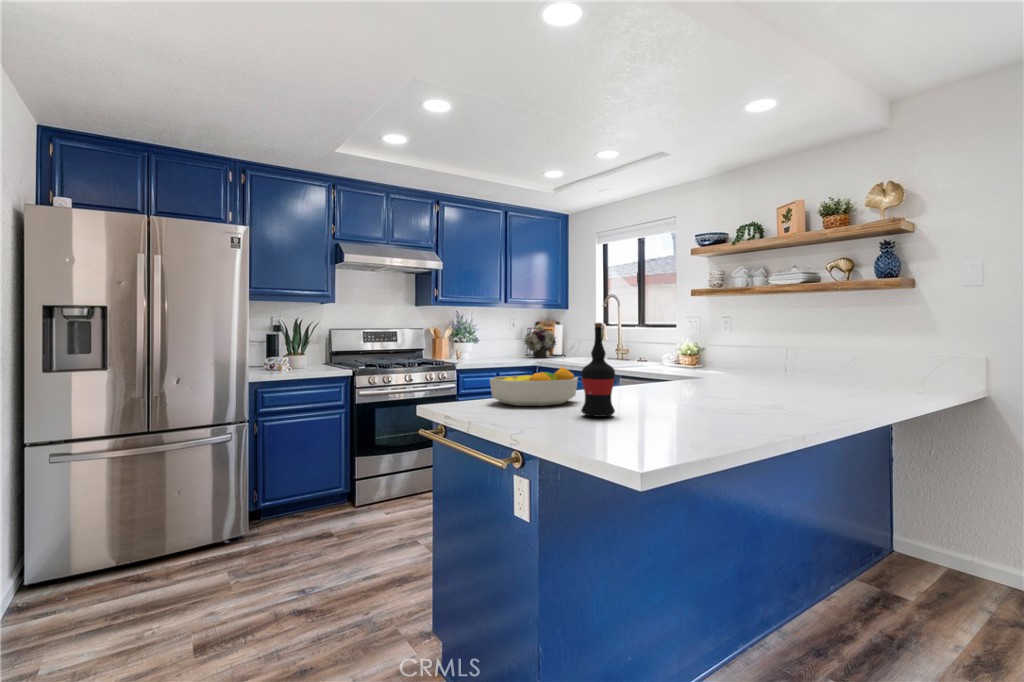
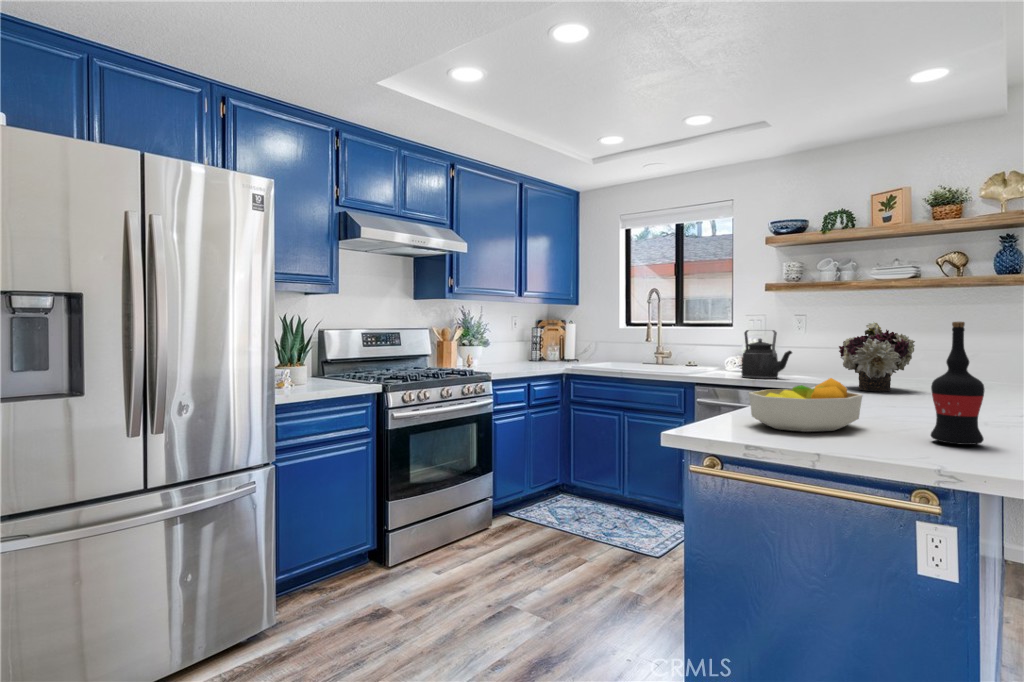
flower arrangement: present [524,325,556,358] -> present [839,322,915,391]
kettle: none [646,330,681,372] -> present [741,330,792,379]

